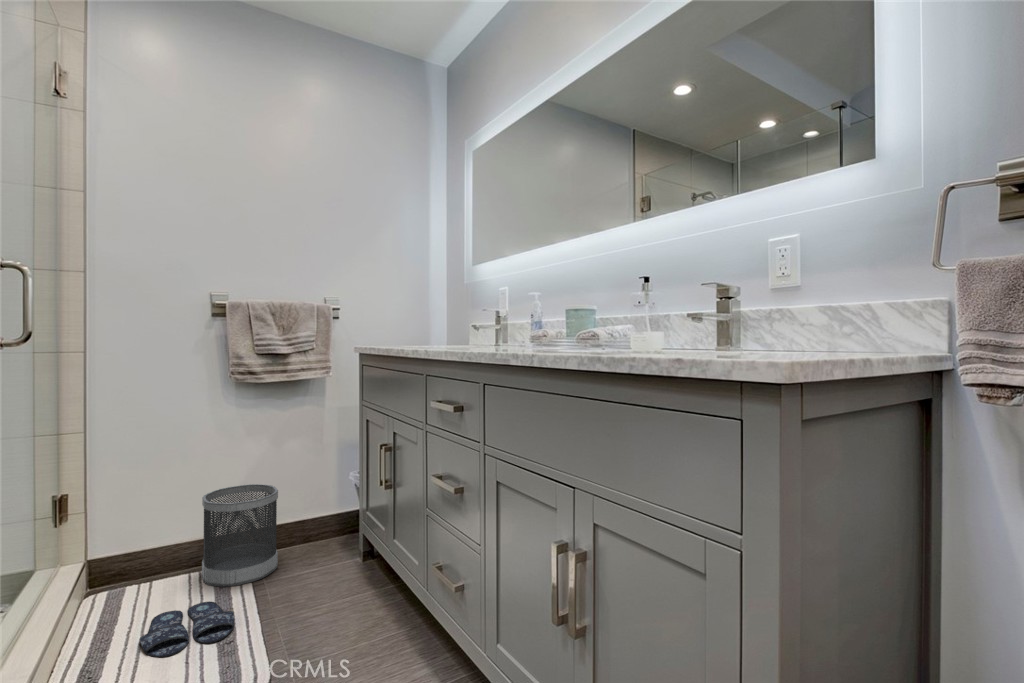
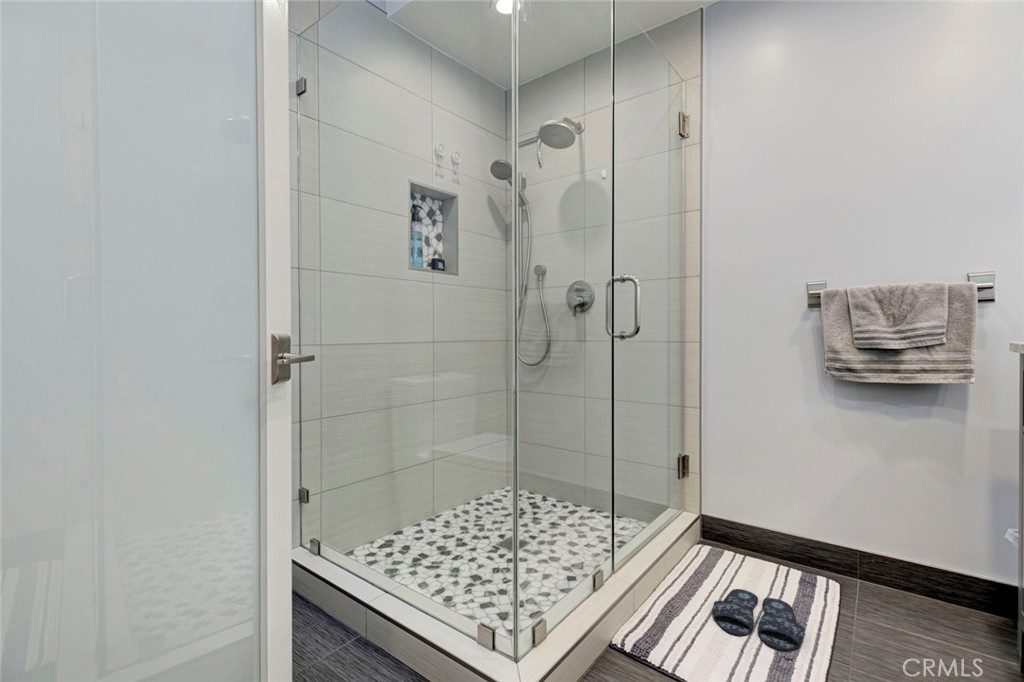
wastebasket: present [202,484,278,587] -> none [790,490,881,610]

